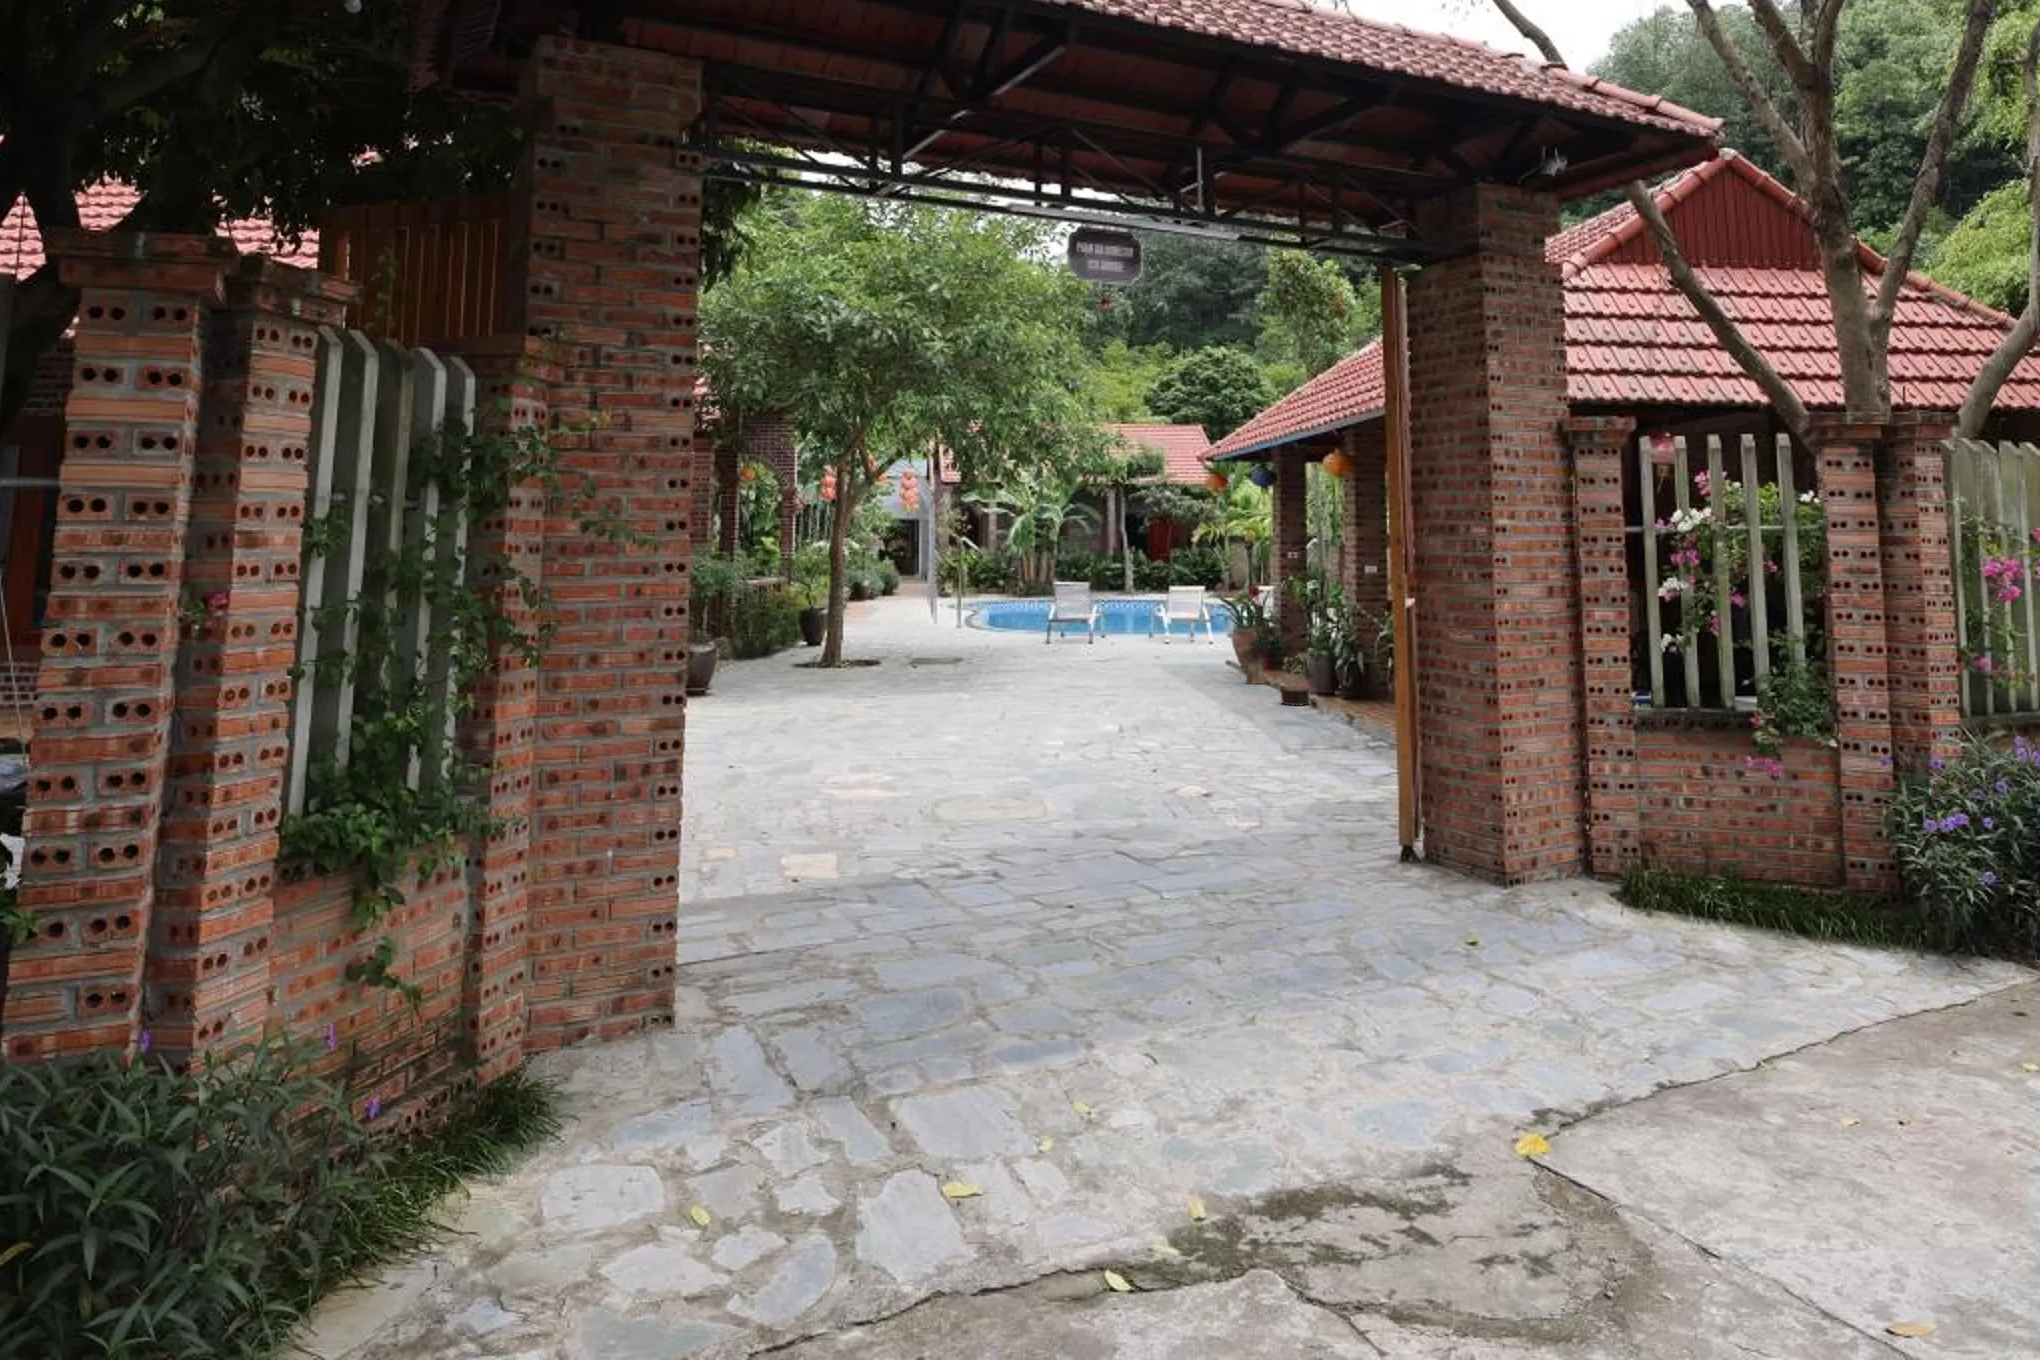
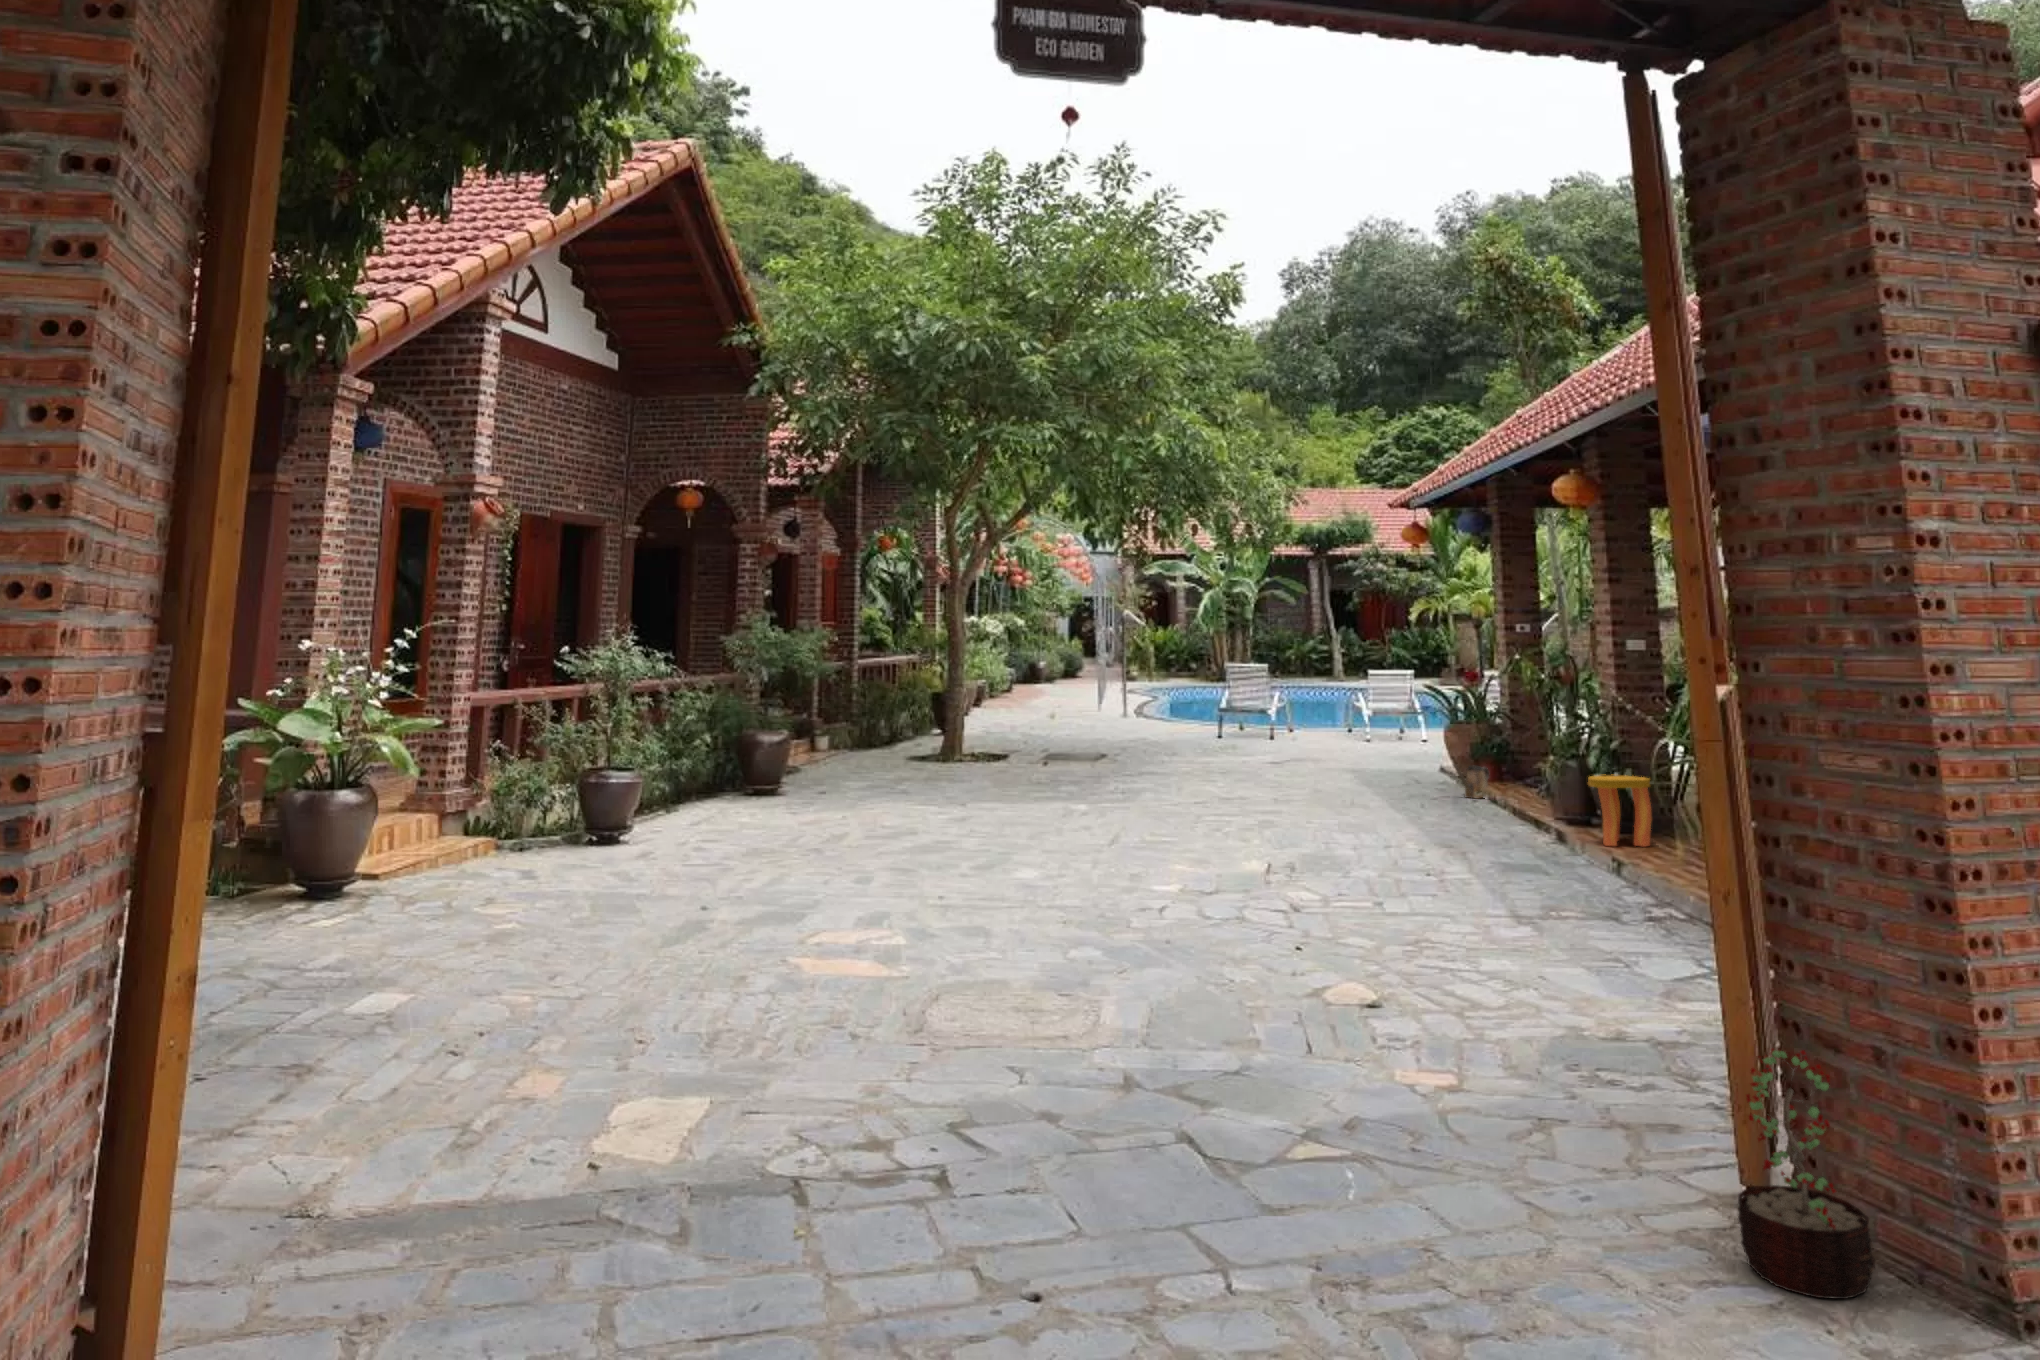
decorative plant: present [1281,654,1309,706] -> present [1738,1049,1875,1299]
stool: none [1336,661,1377,711] -> present [1588,774,1651,846]

